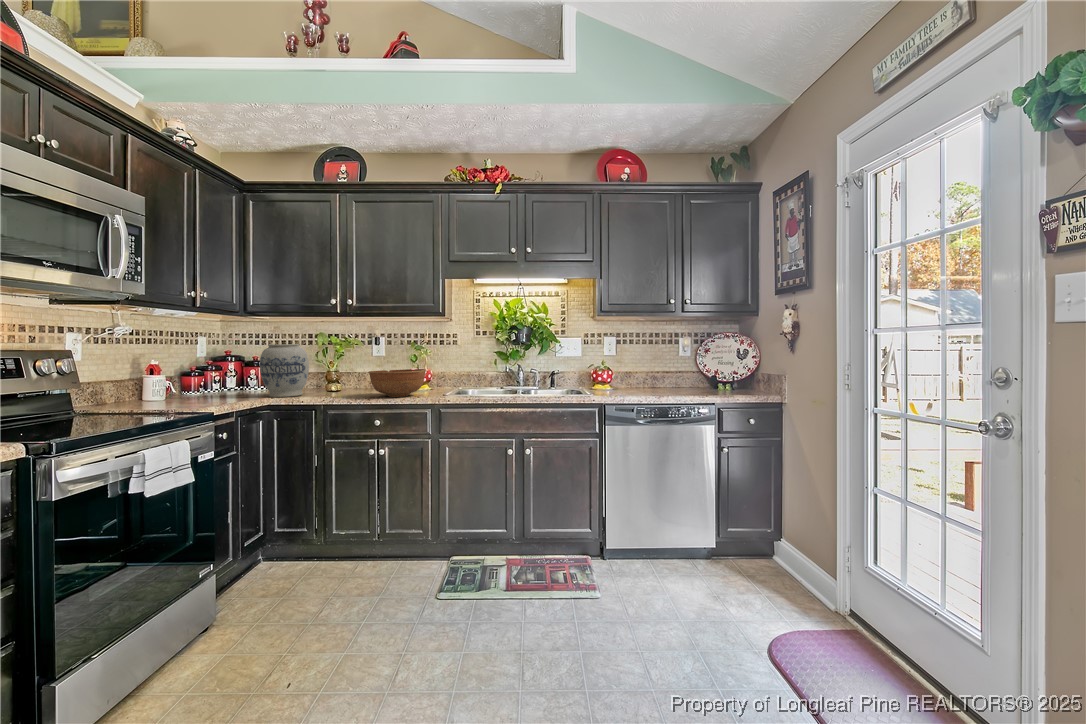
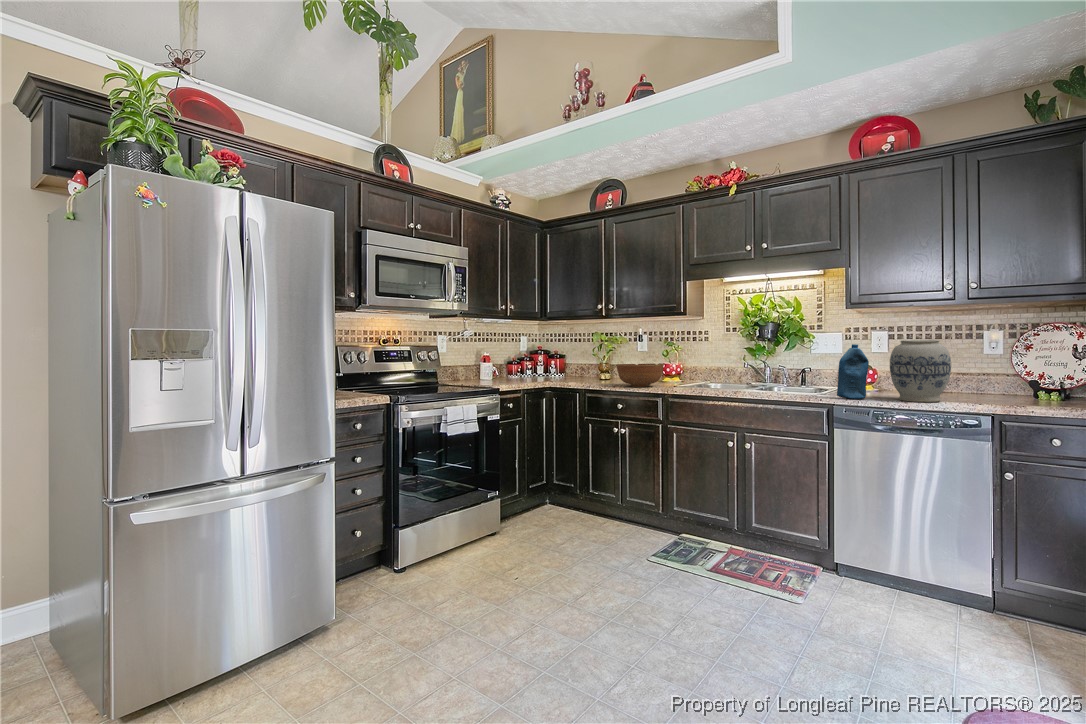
vase: present [260,344,309,397] -> present [890,340,951,402]
bottle: none [607,348,629,397] -> present [837,344,869,399]

